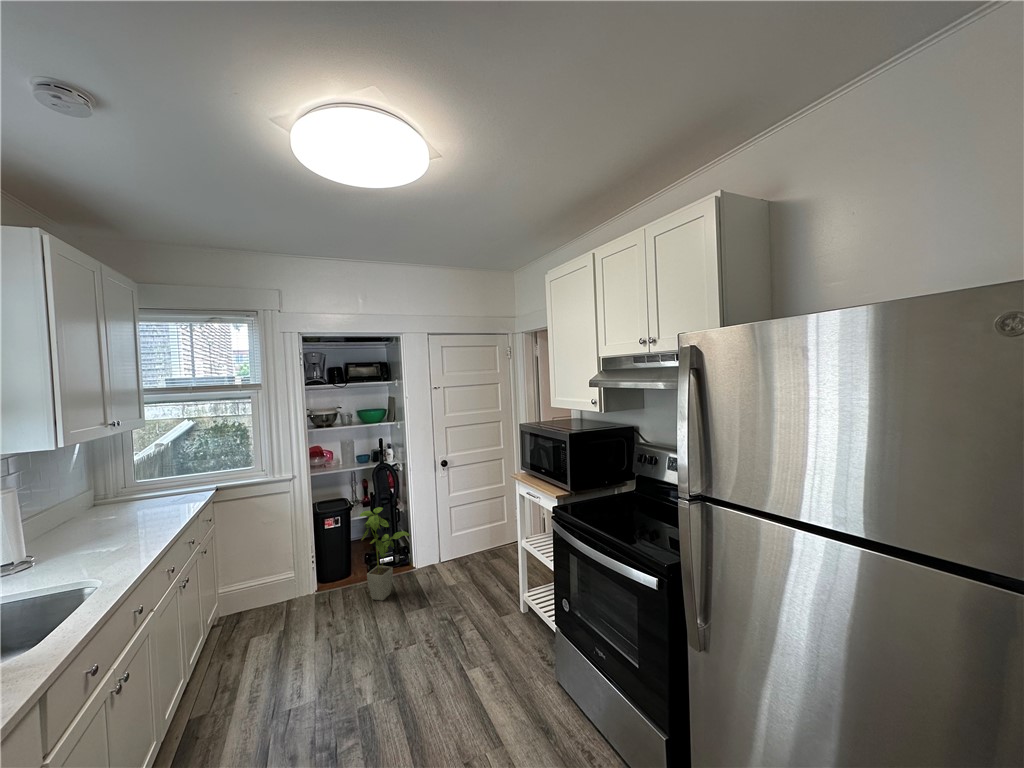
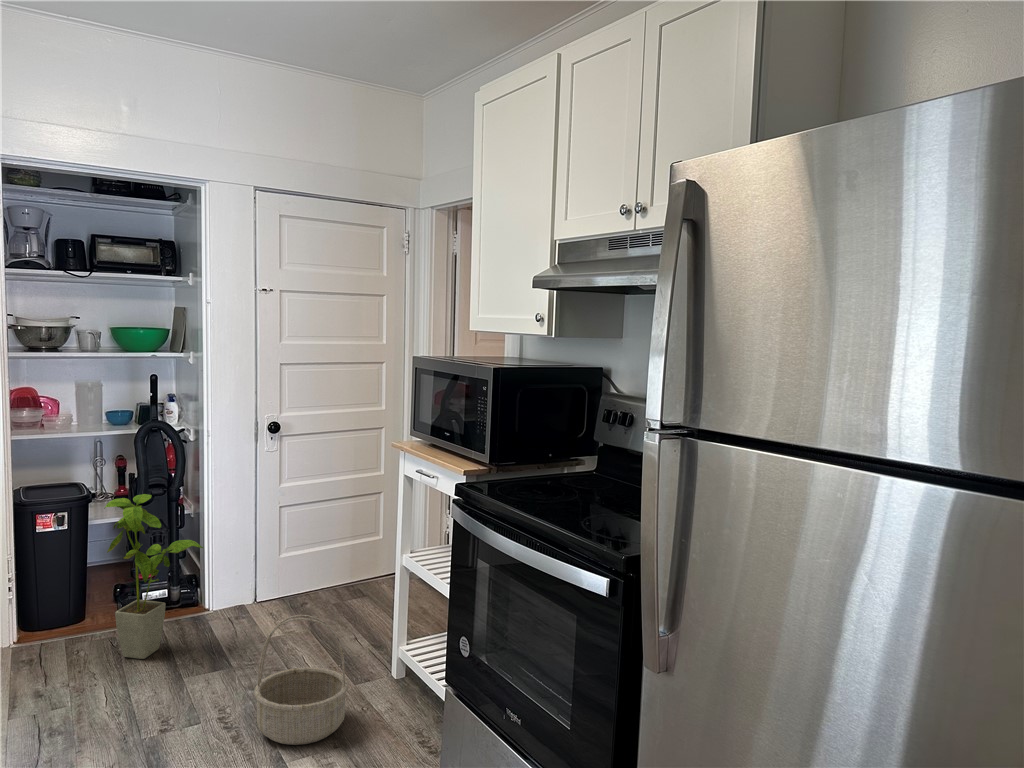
basket: none [444,581,497,660] -> present [254,615,348,745]

